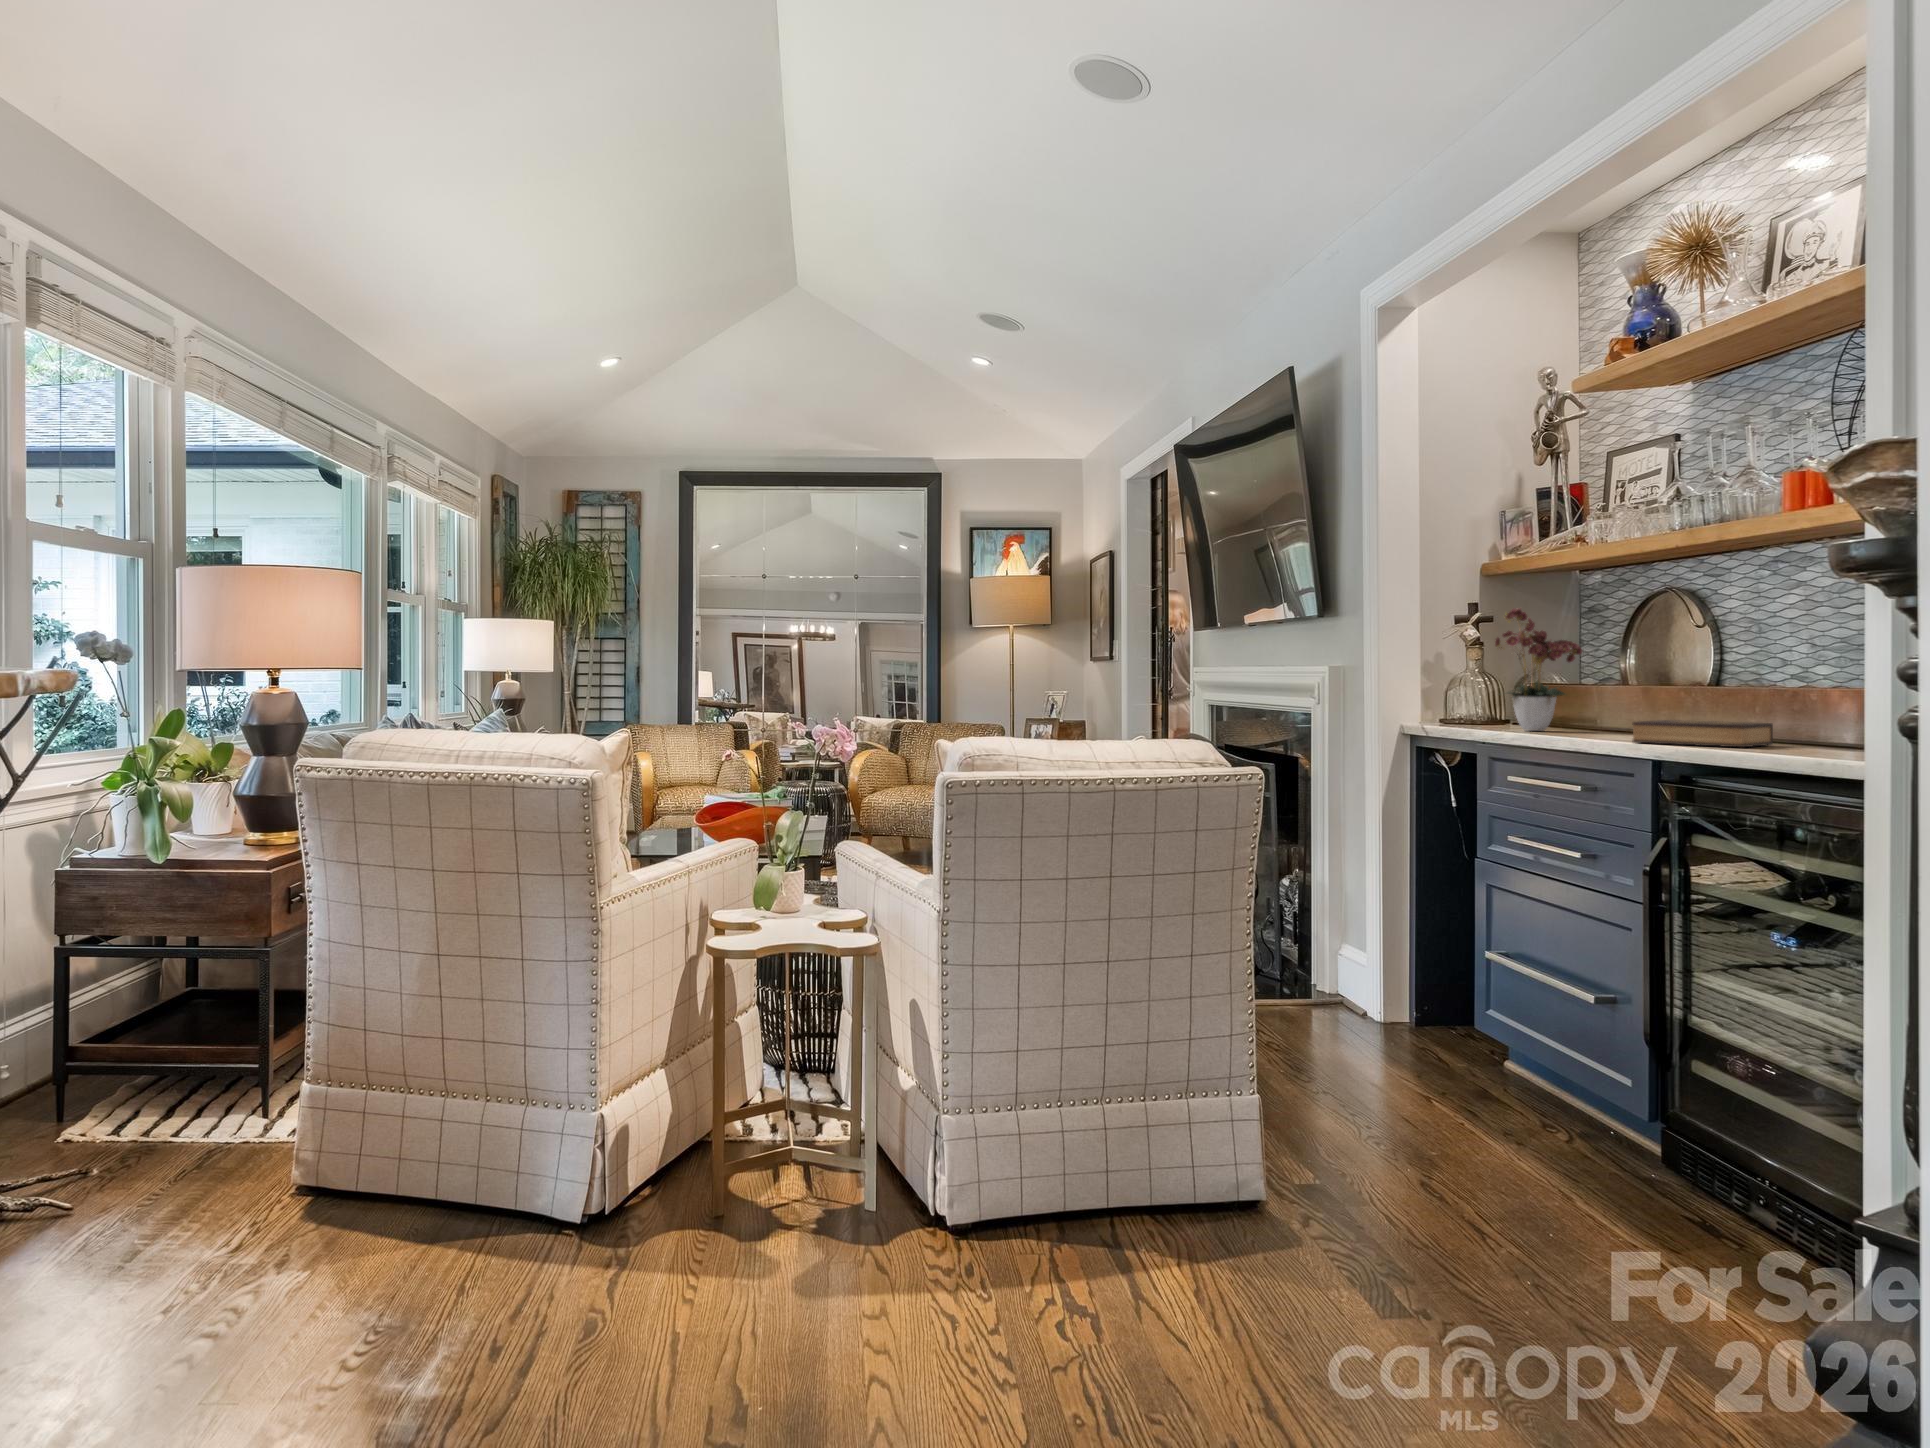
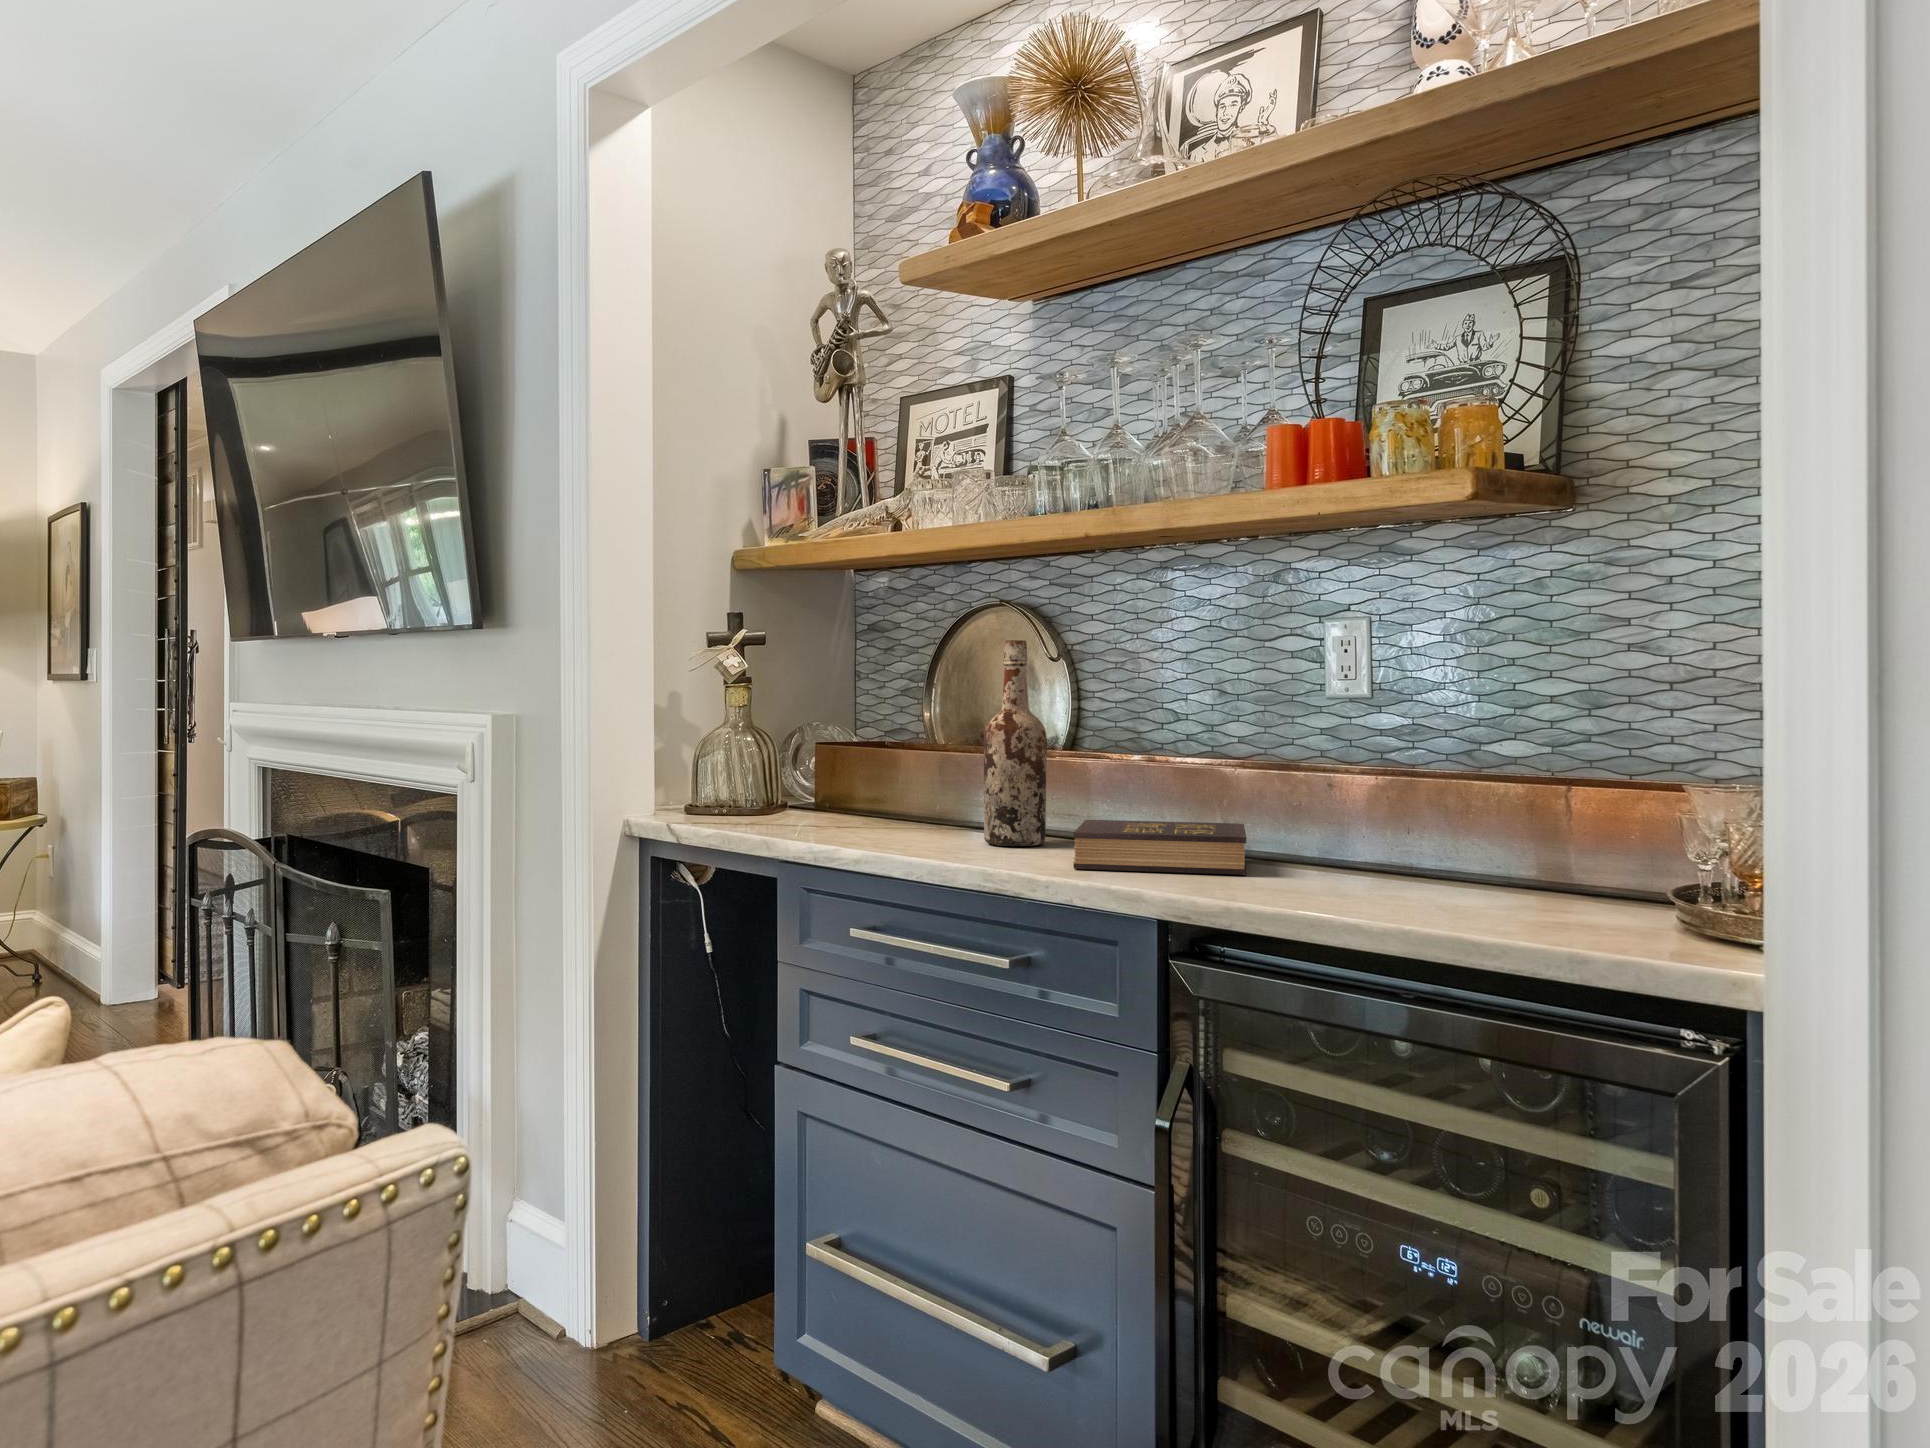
flower arrangement: present [1495,608,1582,731] -> none [789,615,931,830]
wine bottle: none [1606,613,1651,737] -> present [984,640,1047,846]

